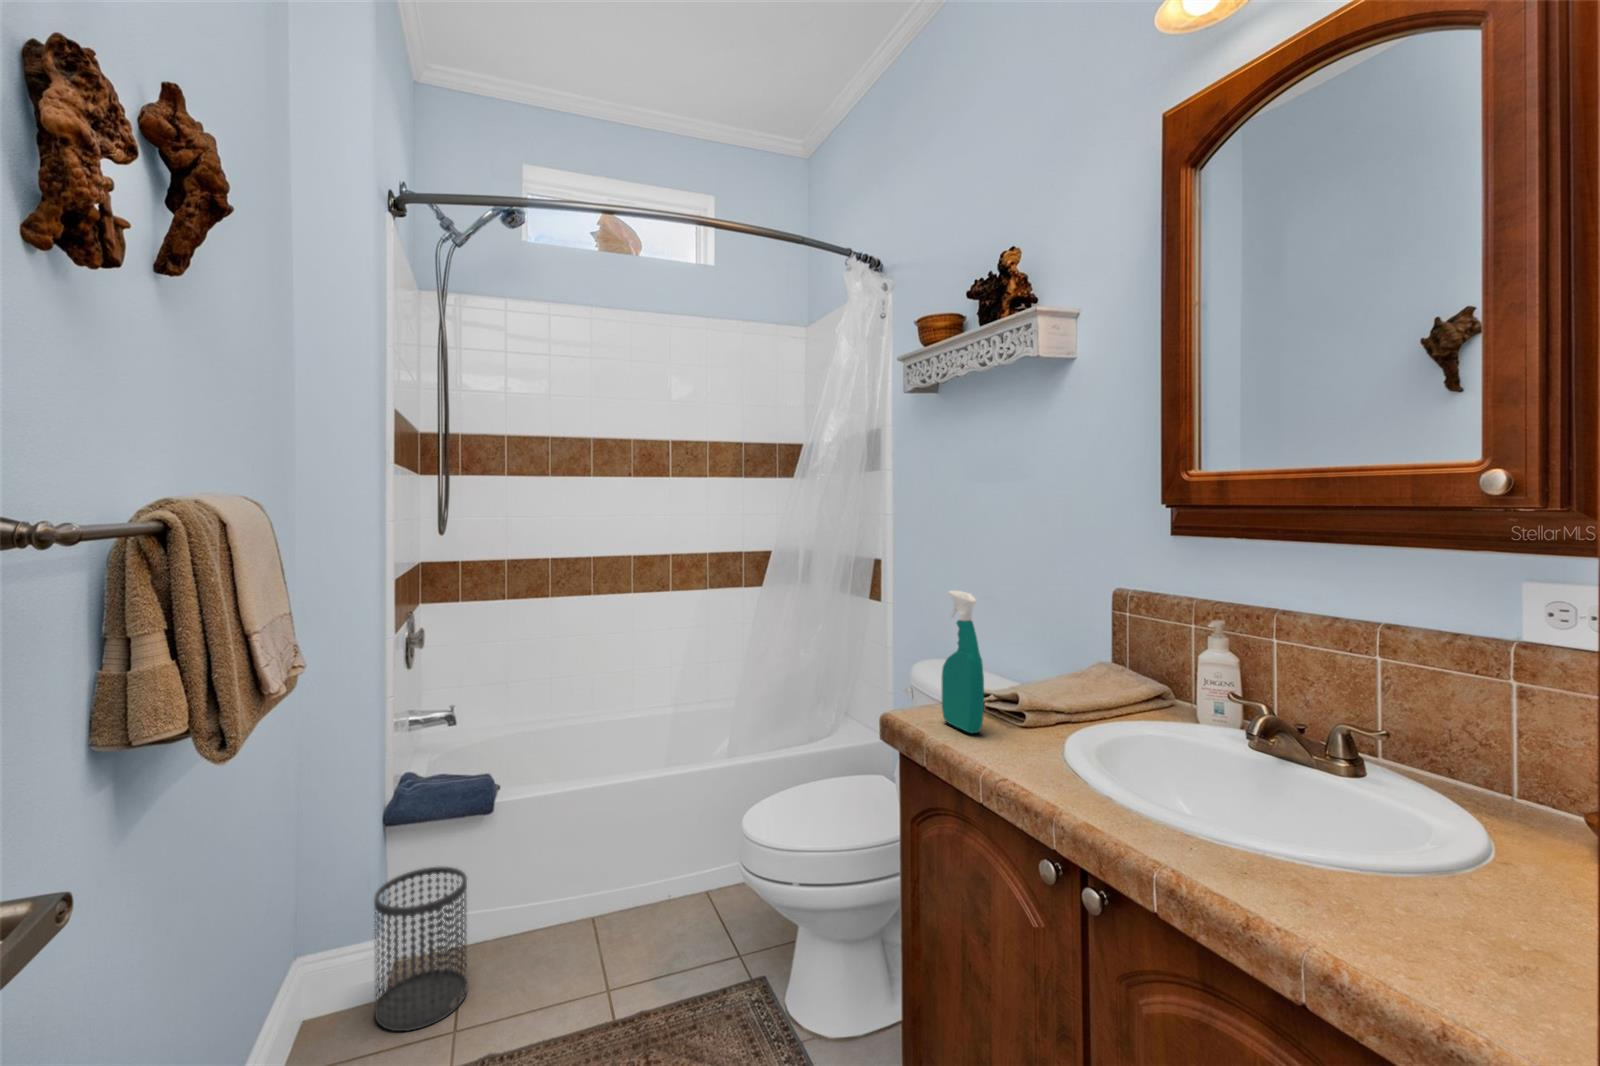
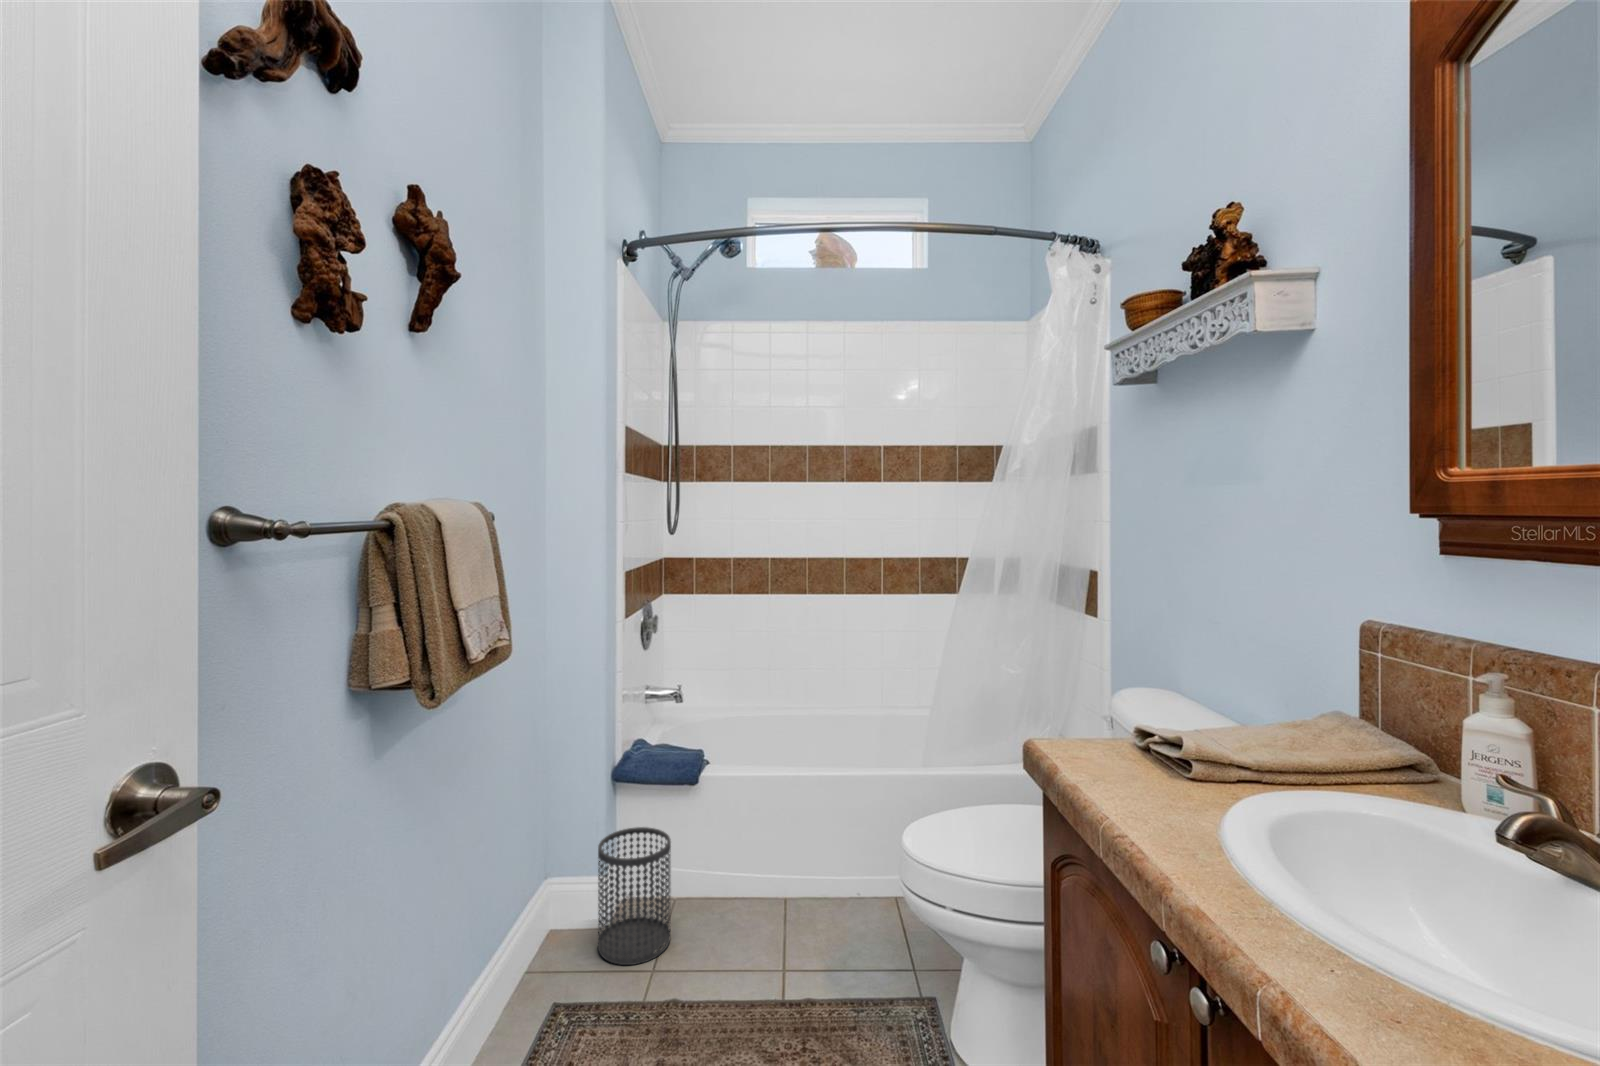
spray bottle: present [942,591,984,733] -> none [1092,613,1135,778]

